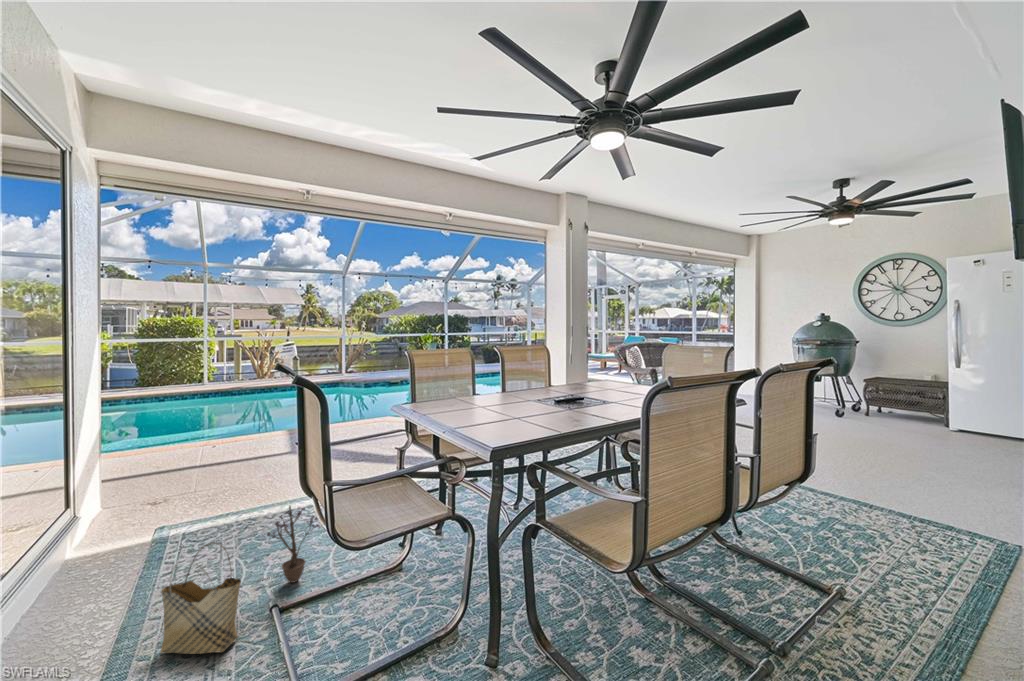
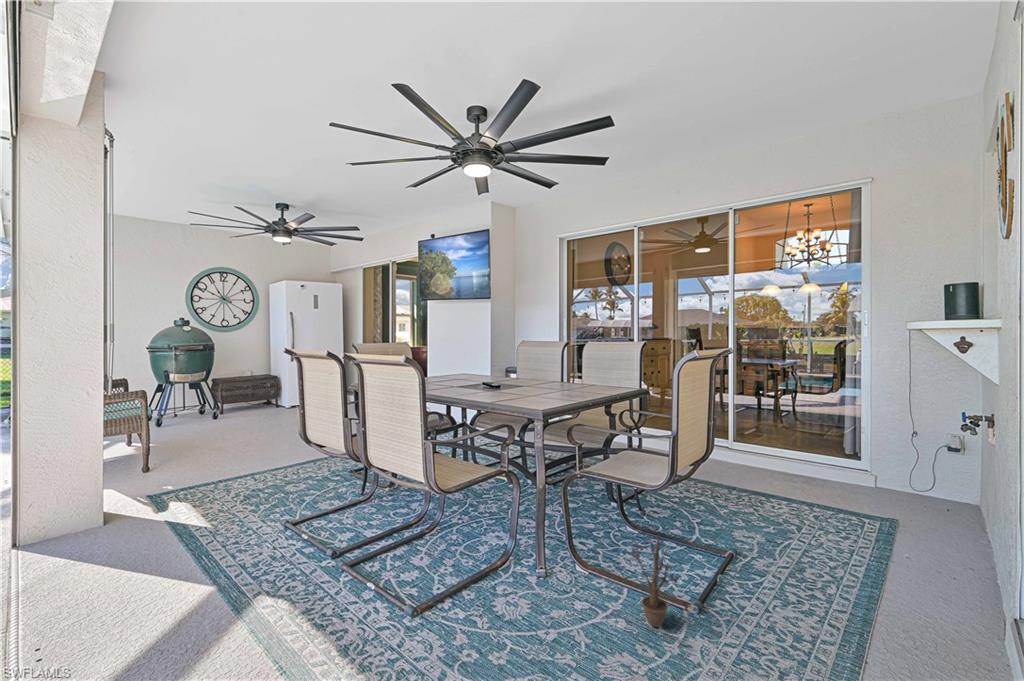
woven basket: present [160,543,241,654] -> none [736,536,806,652]

